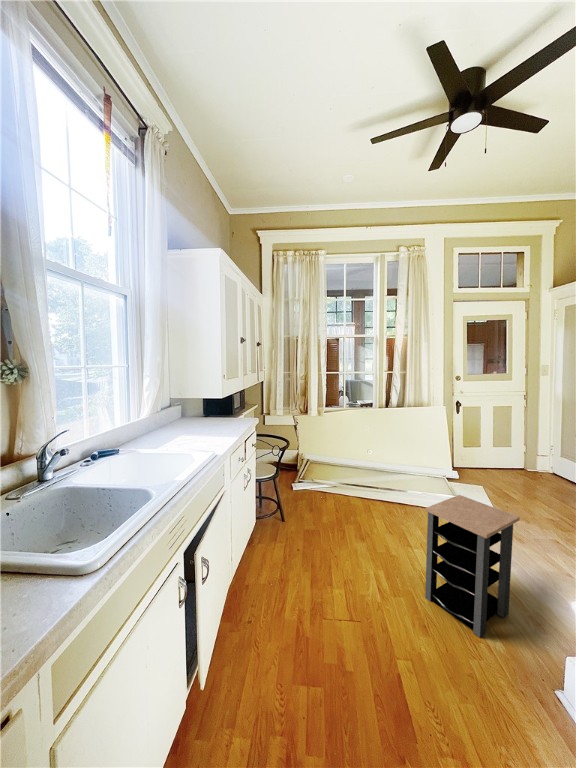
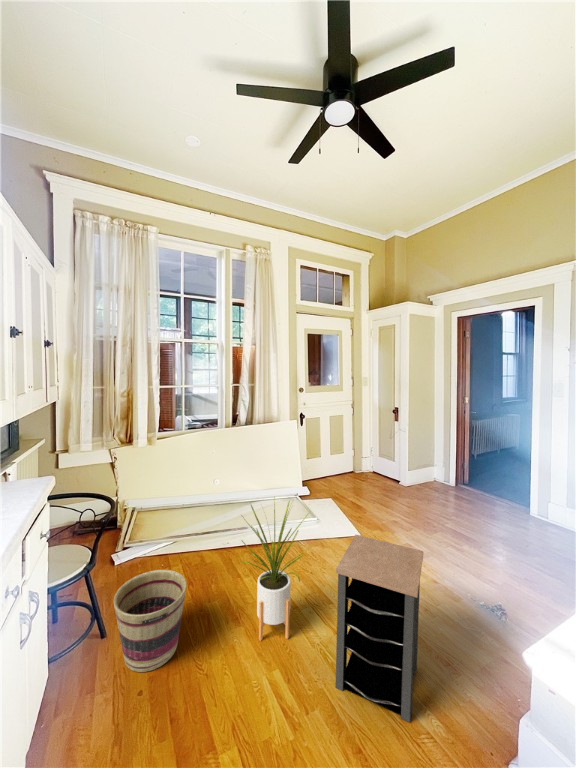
house plant: none [365,453,421,562] -> present [241,501,308,641]
basket: none [285,491,328,546] -> present [114,570,186,672]

